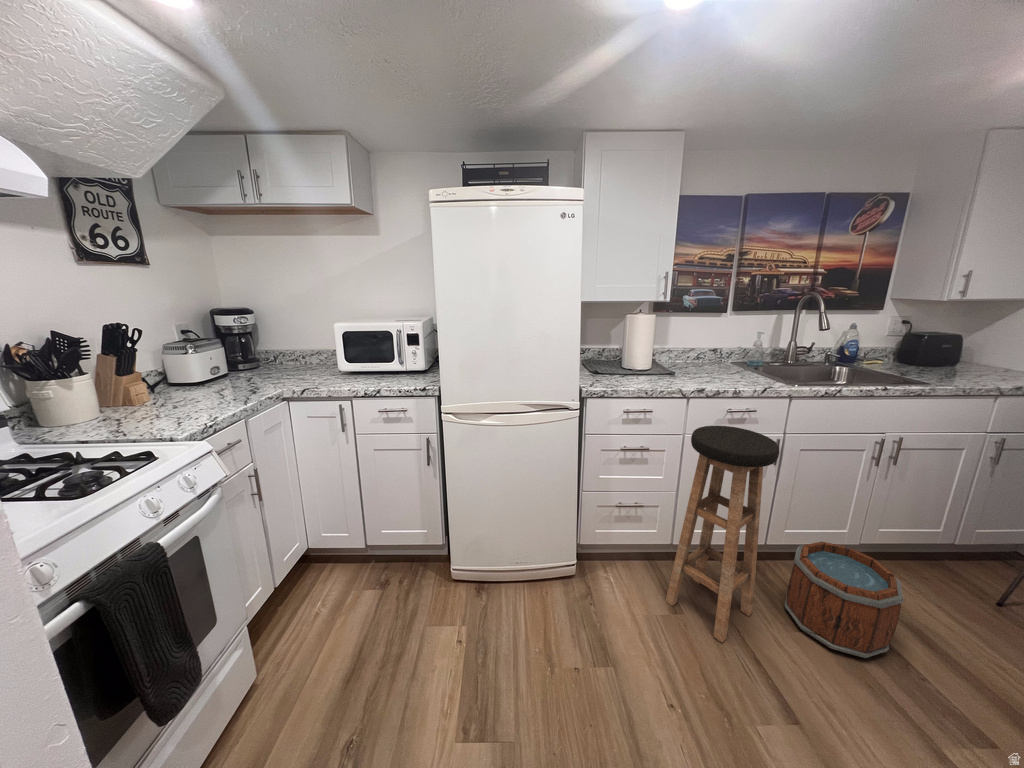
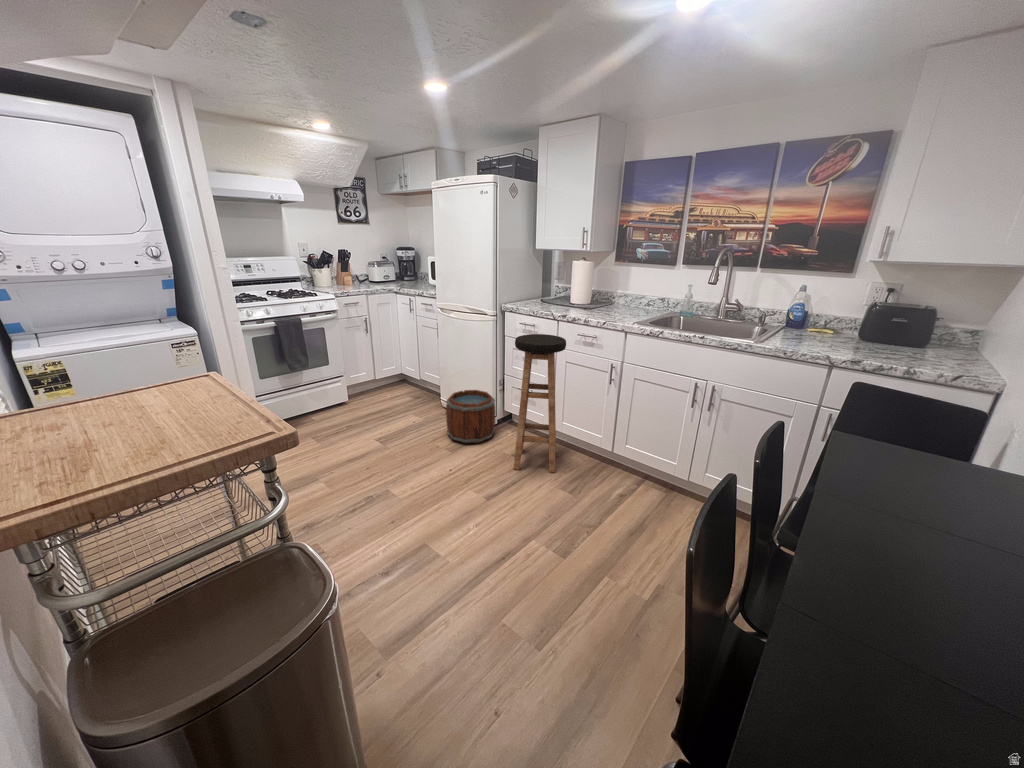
bucket: present [785,542,904,658] -> present [446,390,495,443]

